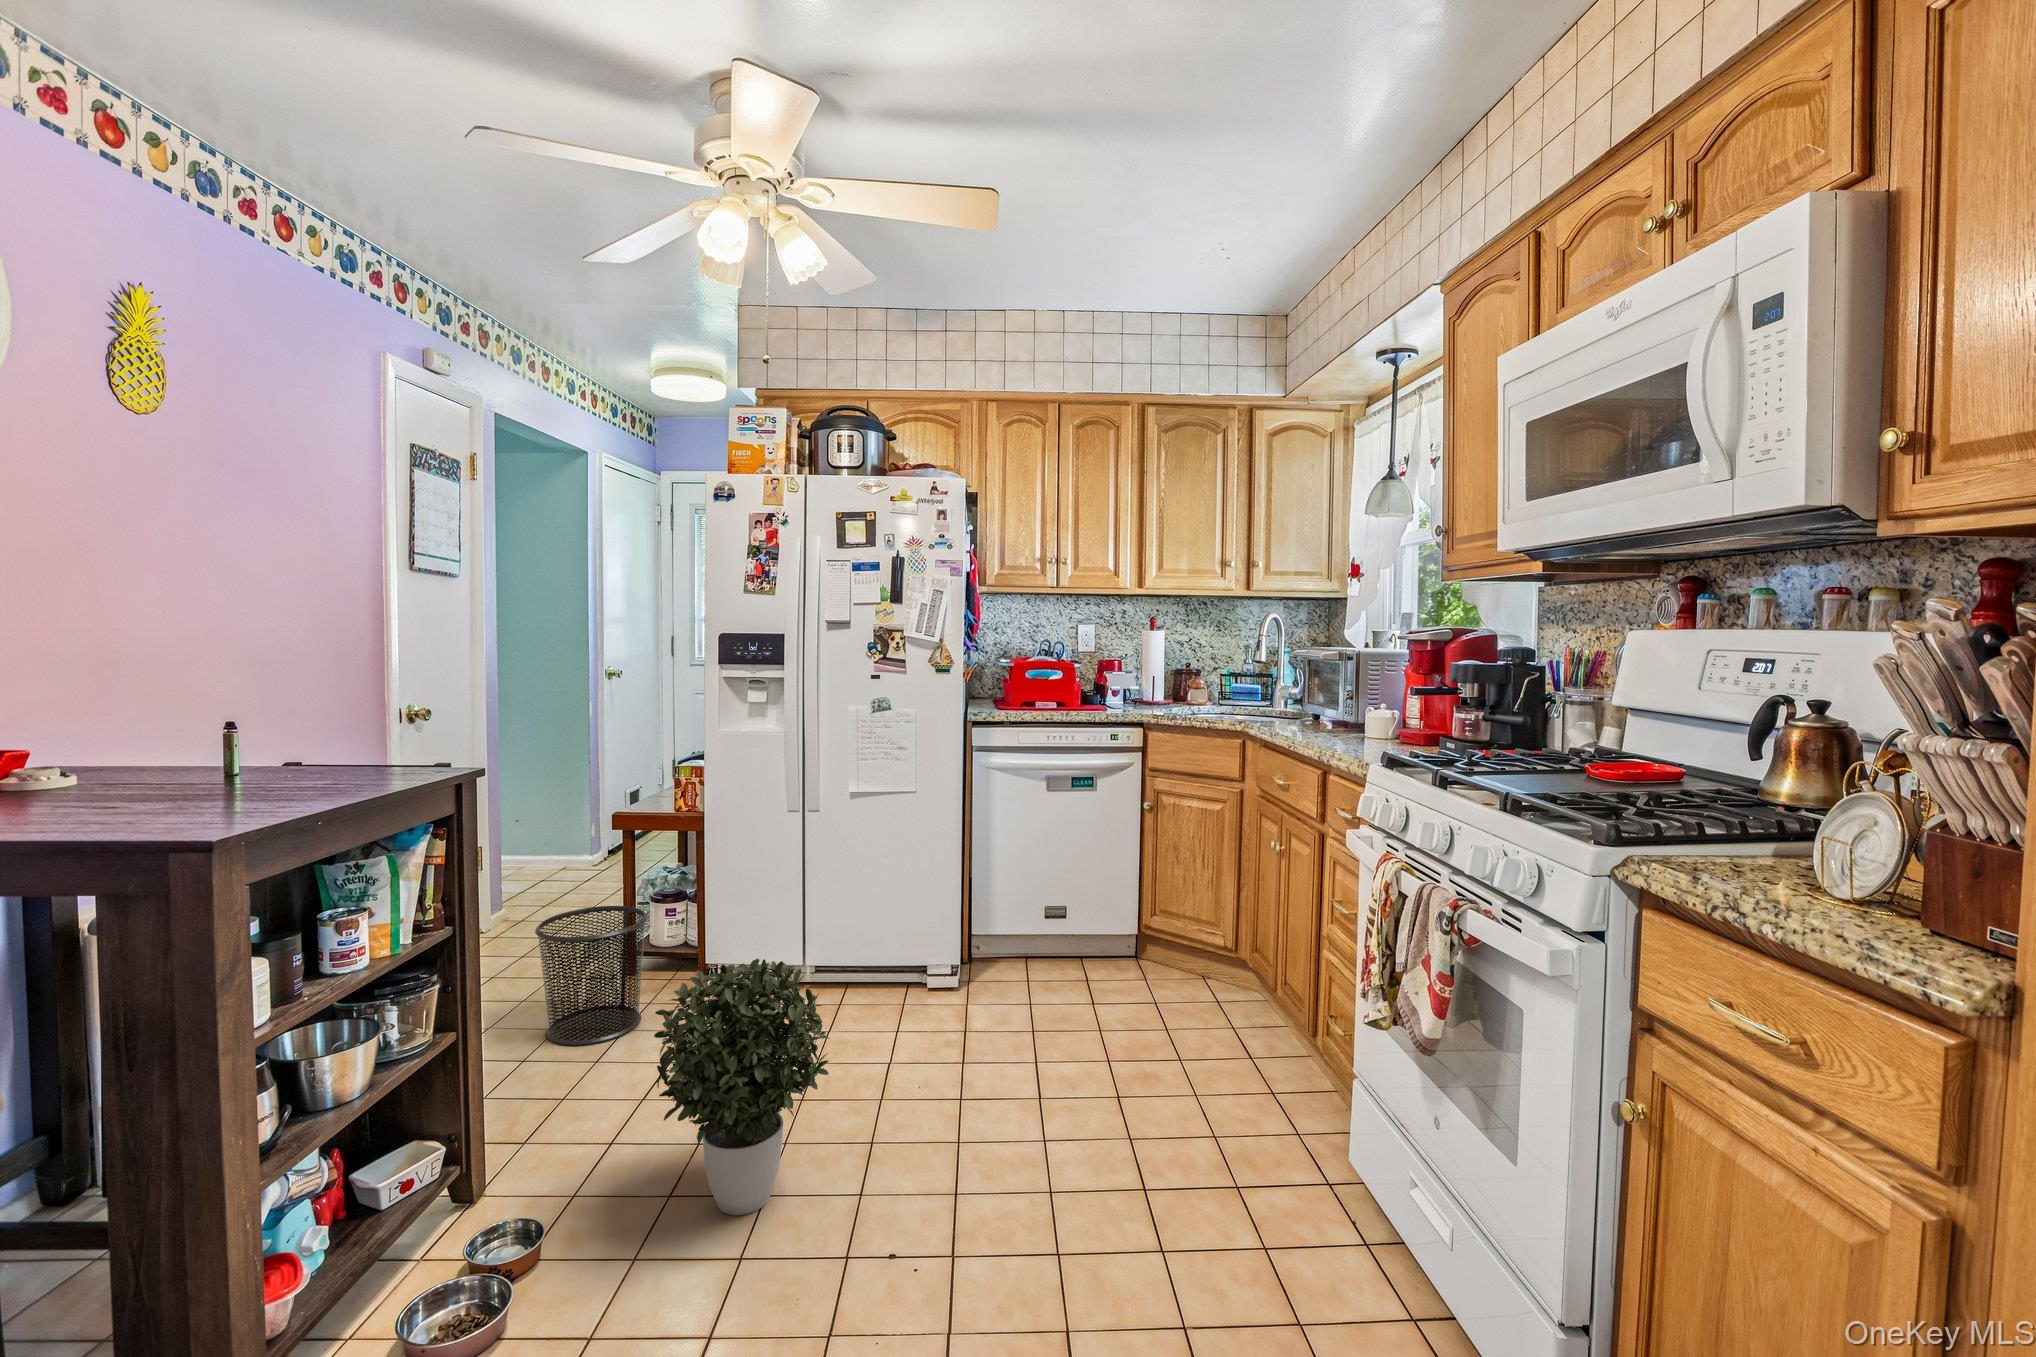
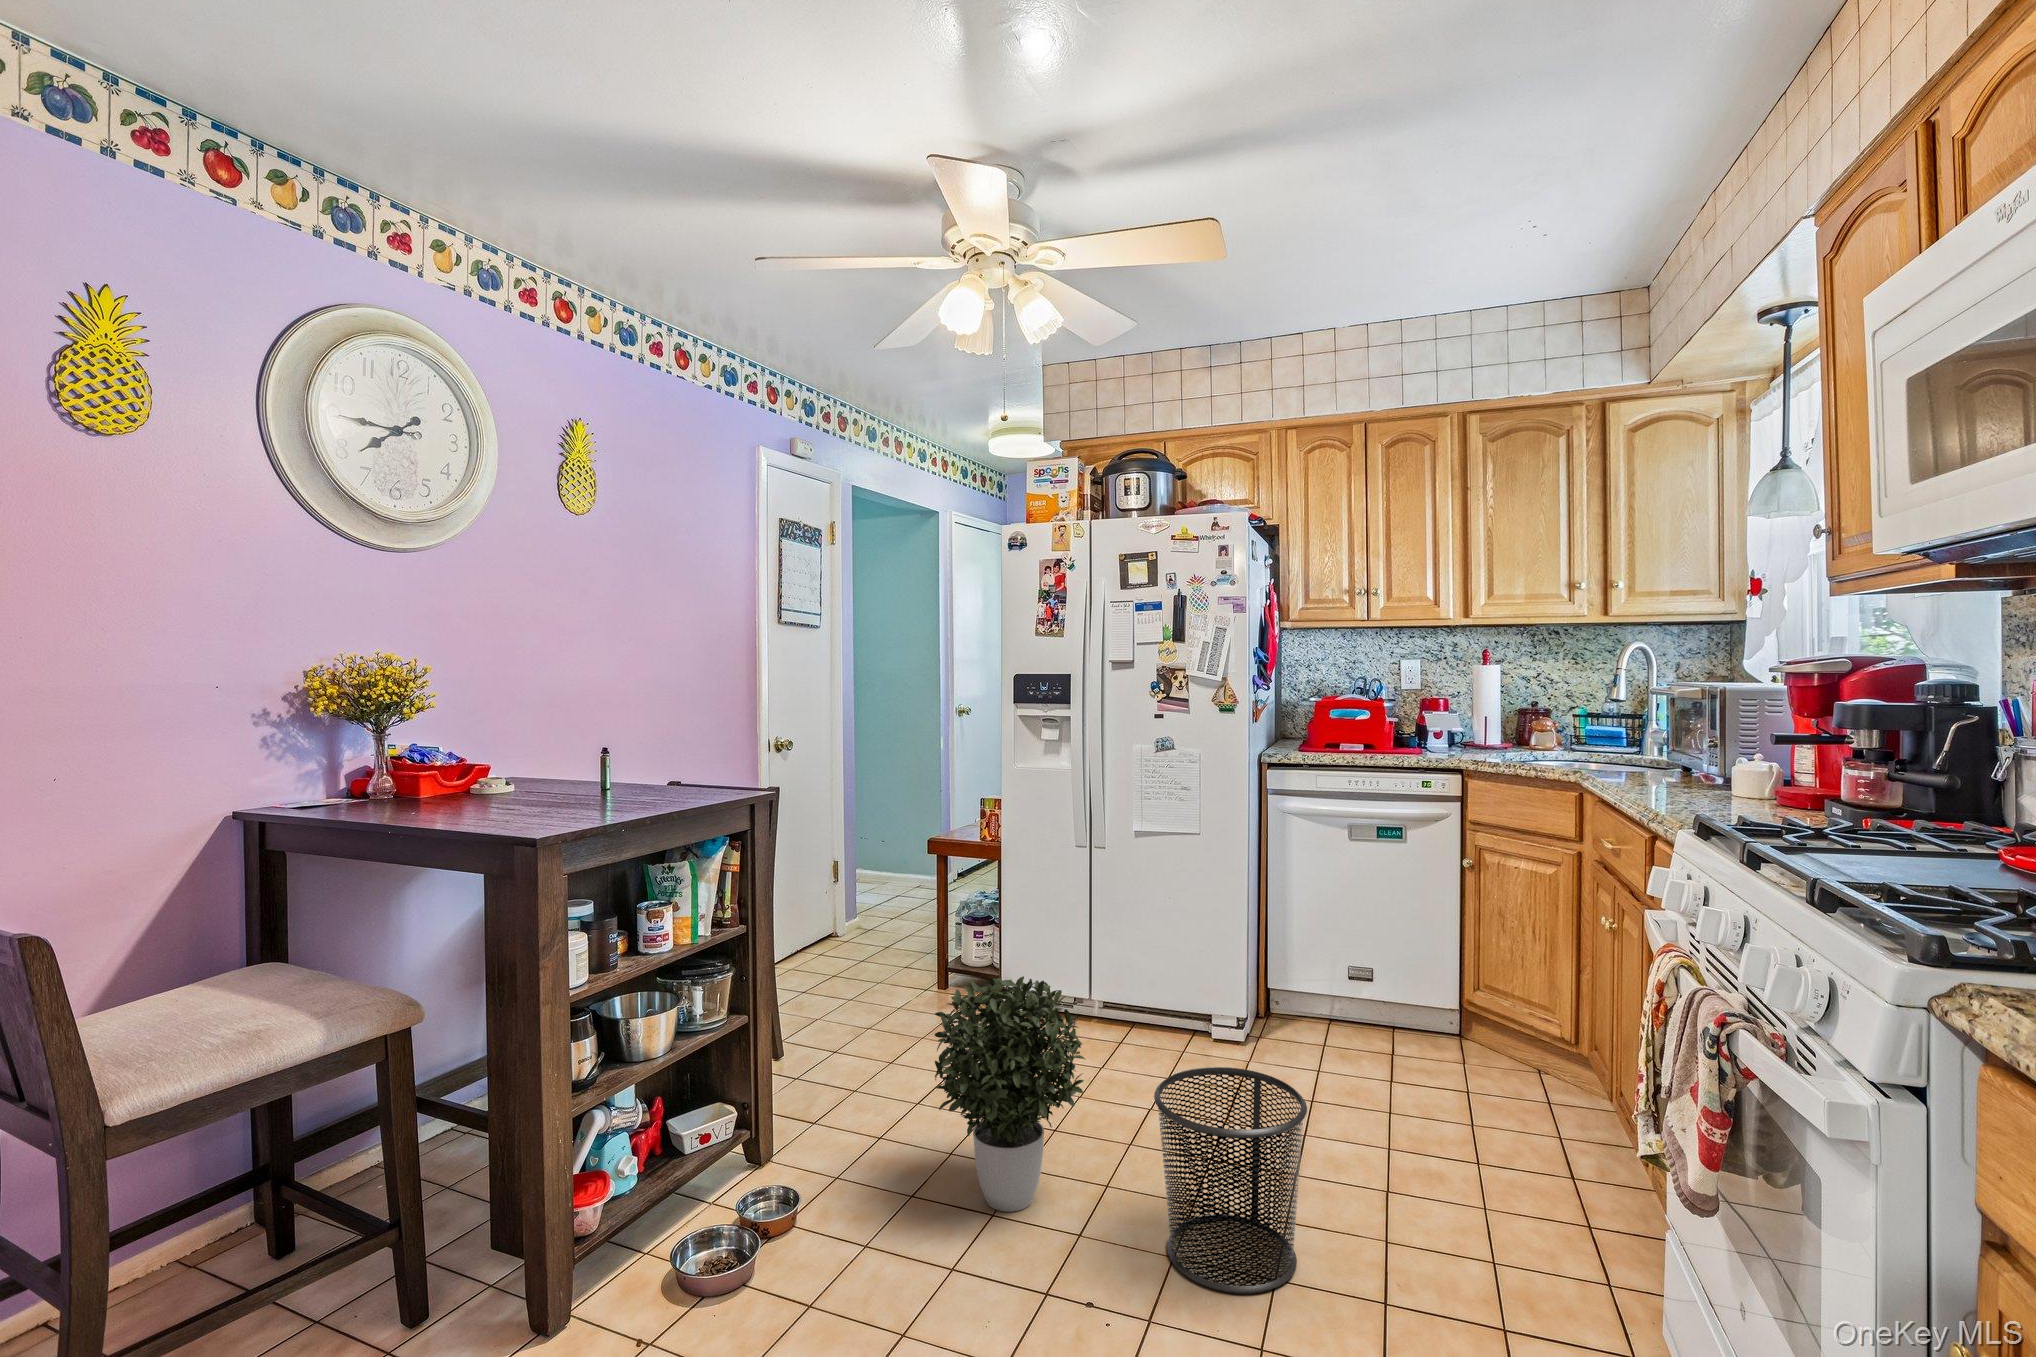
waste bin: present [535,906,648,1046] -> present [1154,1067,1307,1294]

